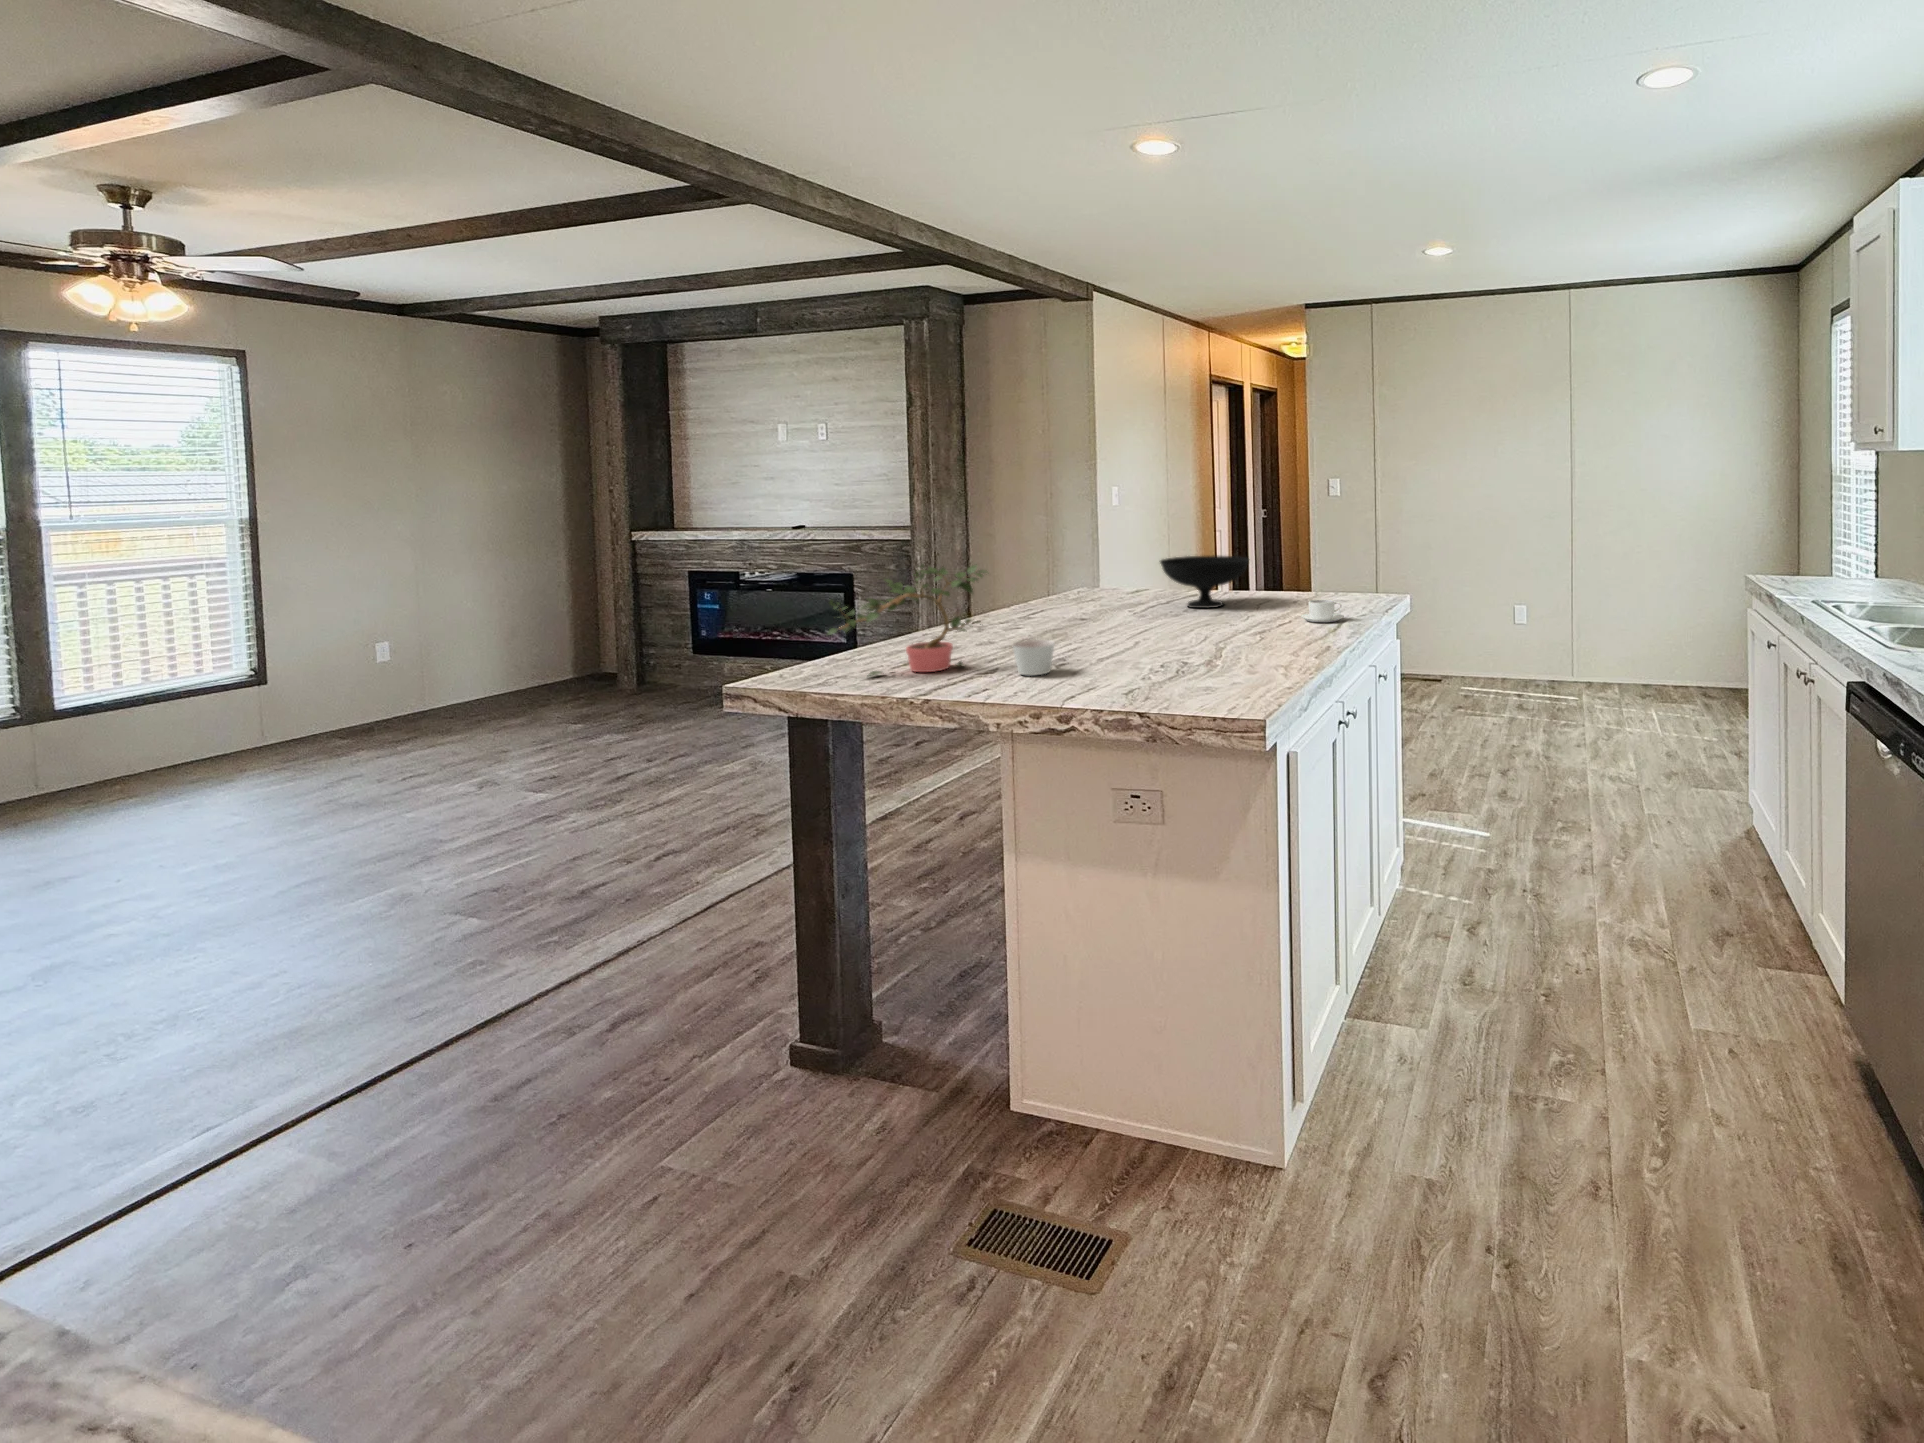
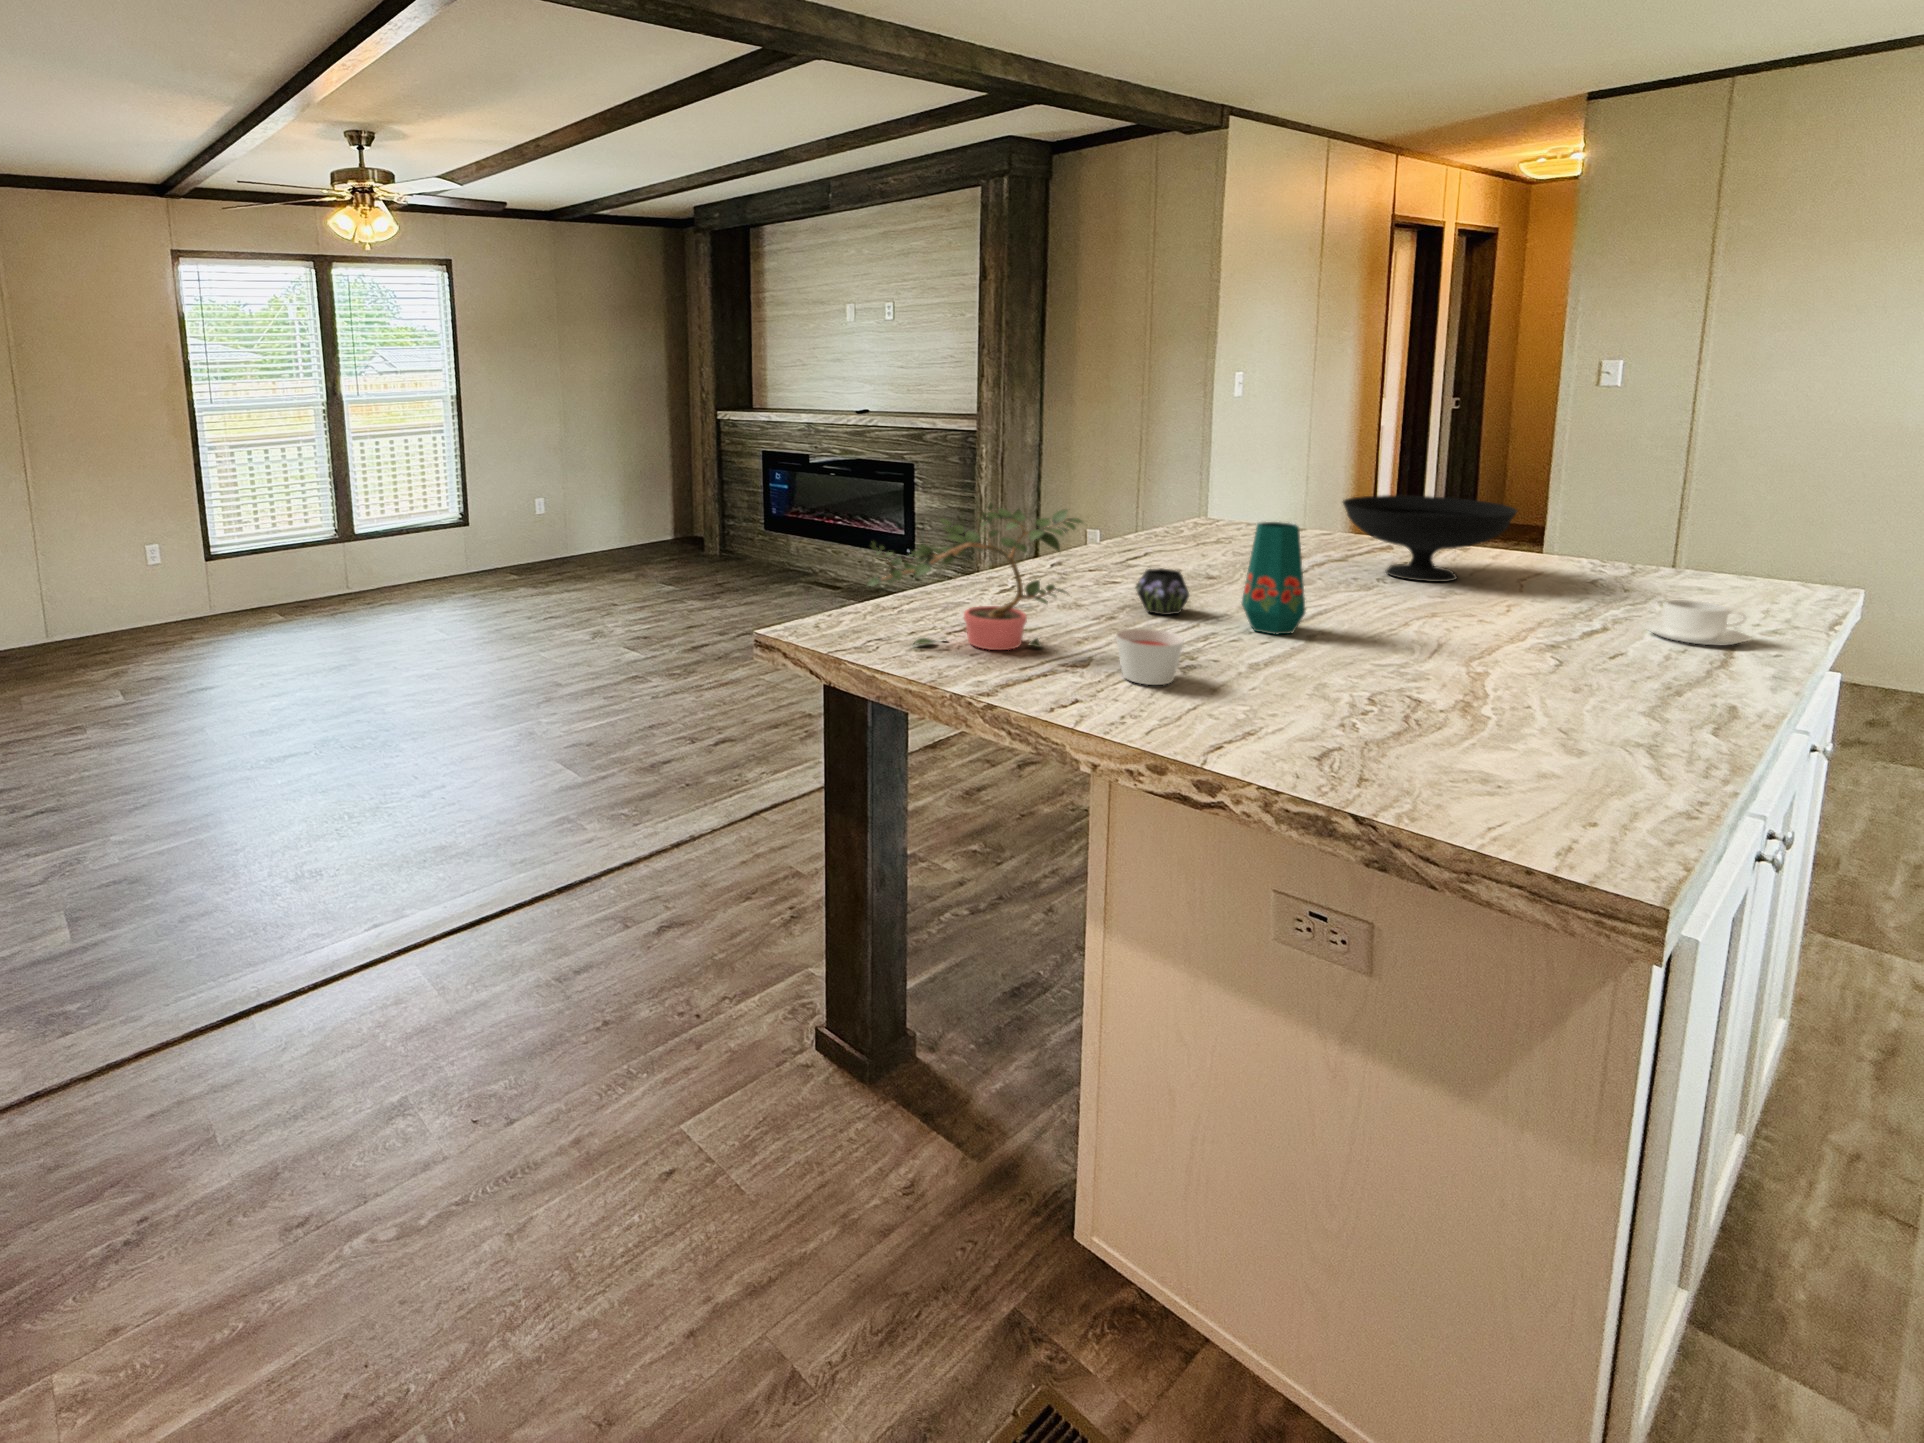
vase: none [1030,569,1132,643] -> present [1135,522,1305,635]

